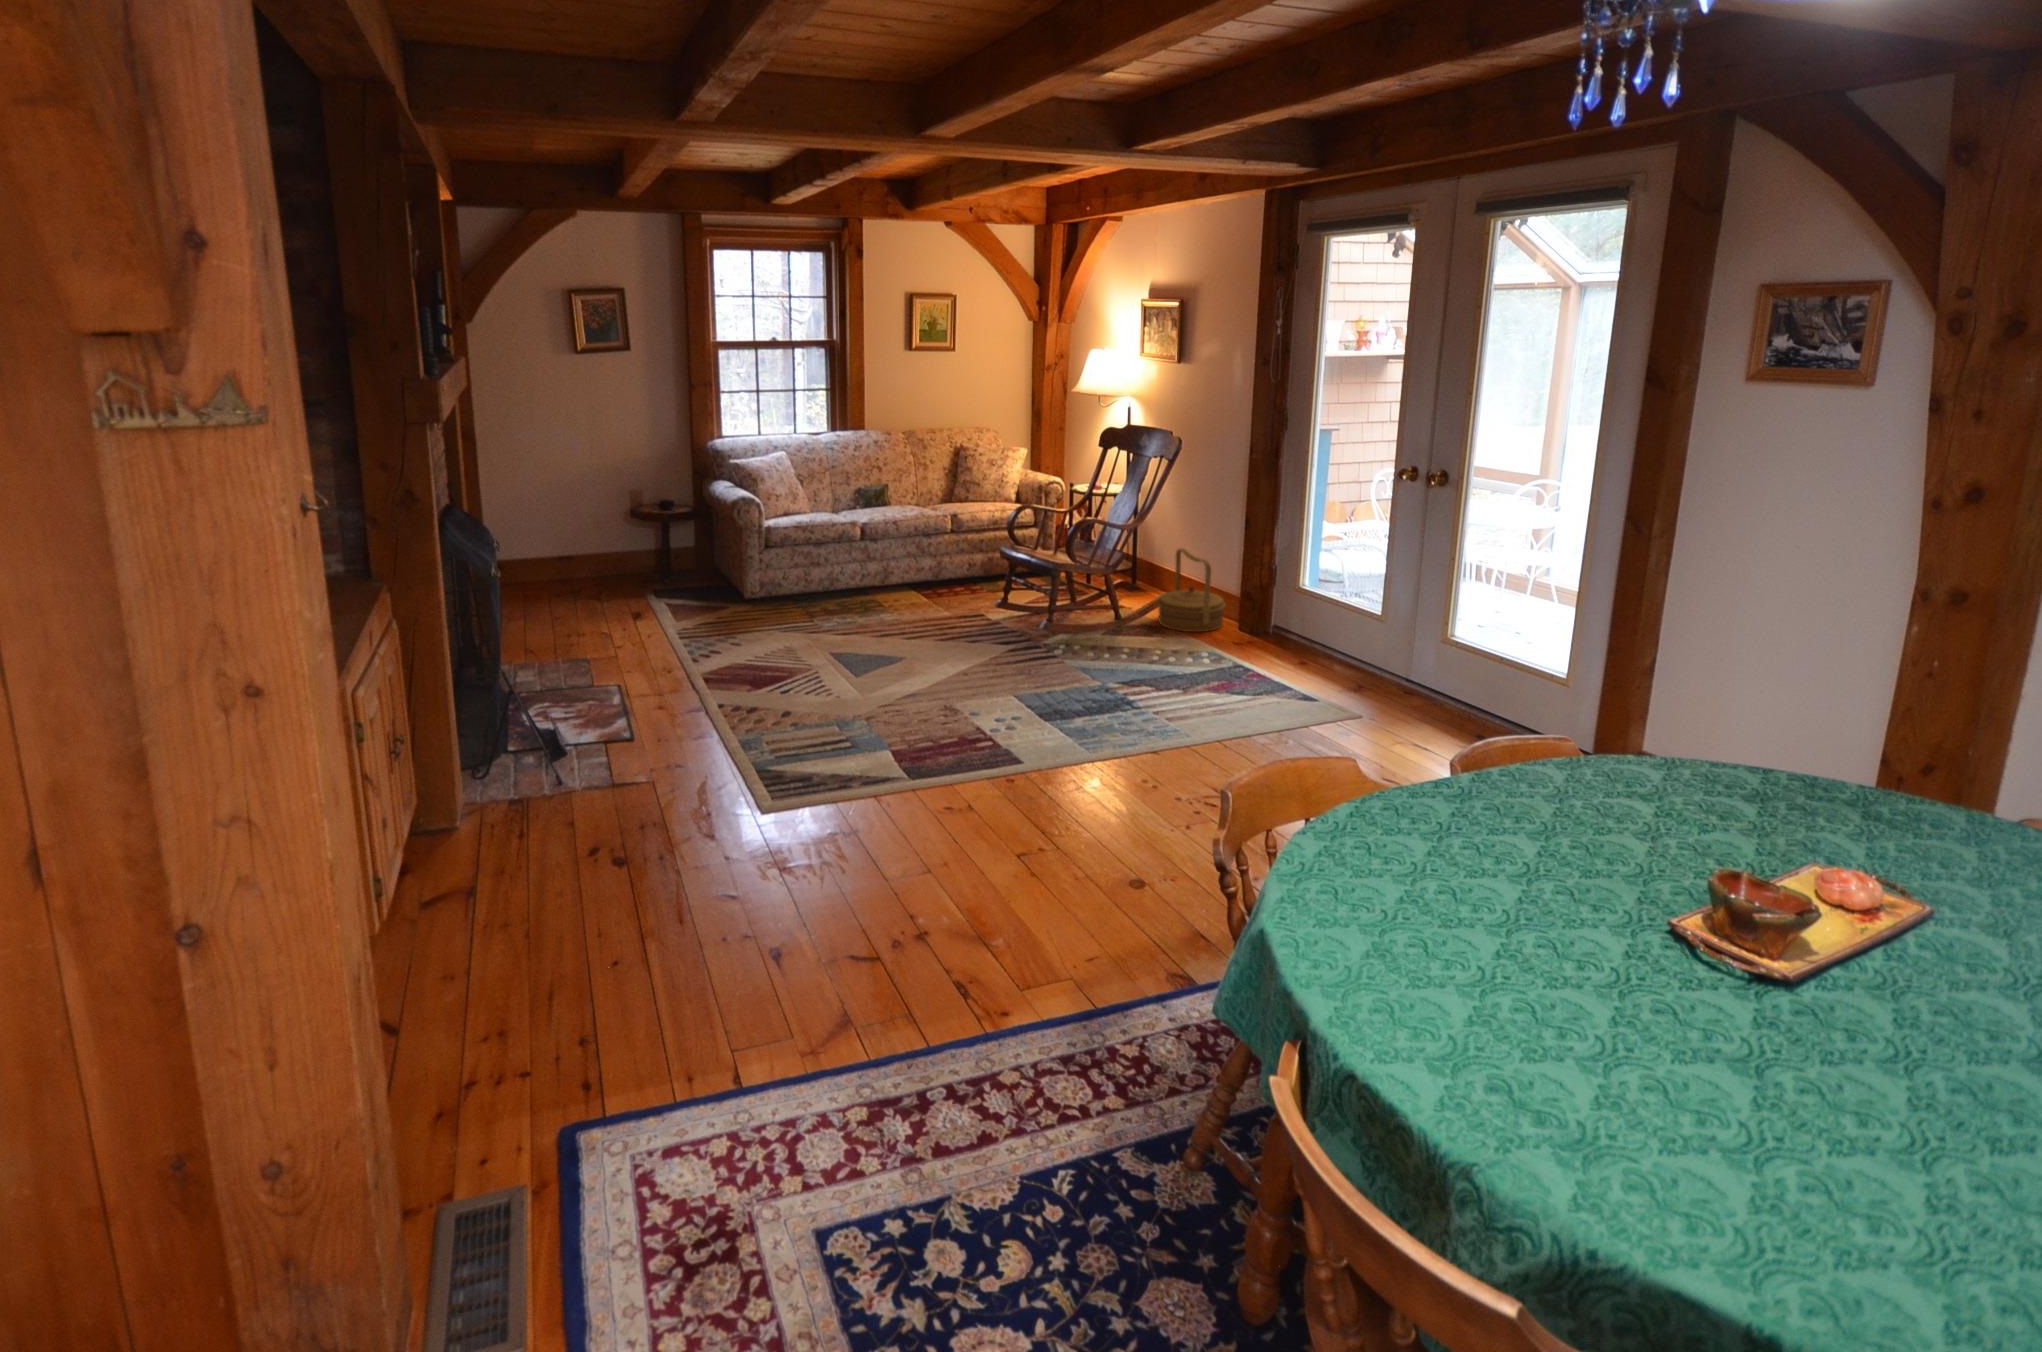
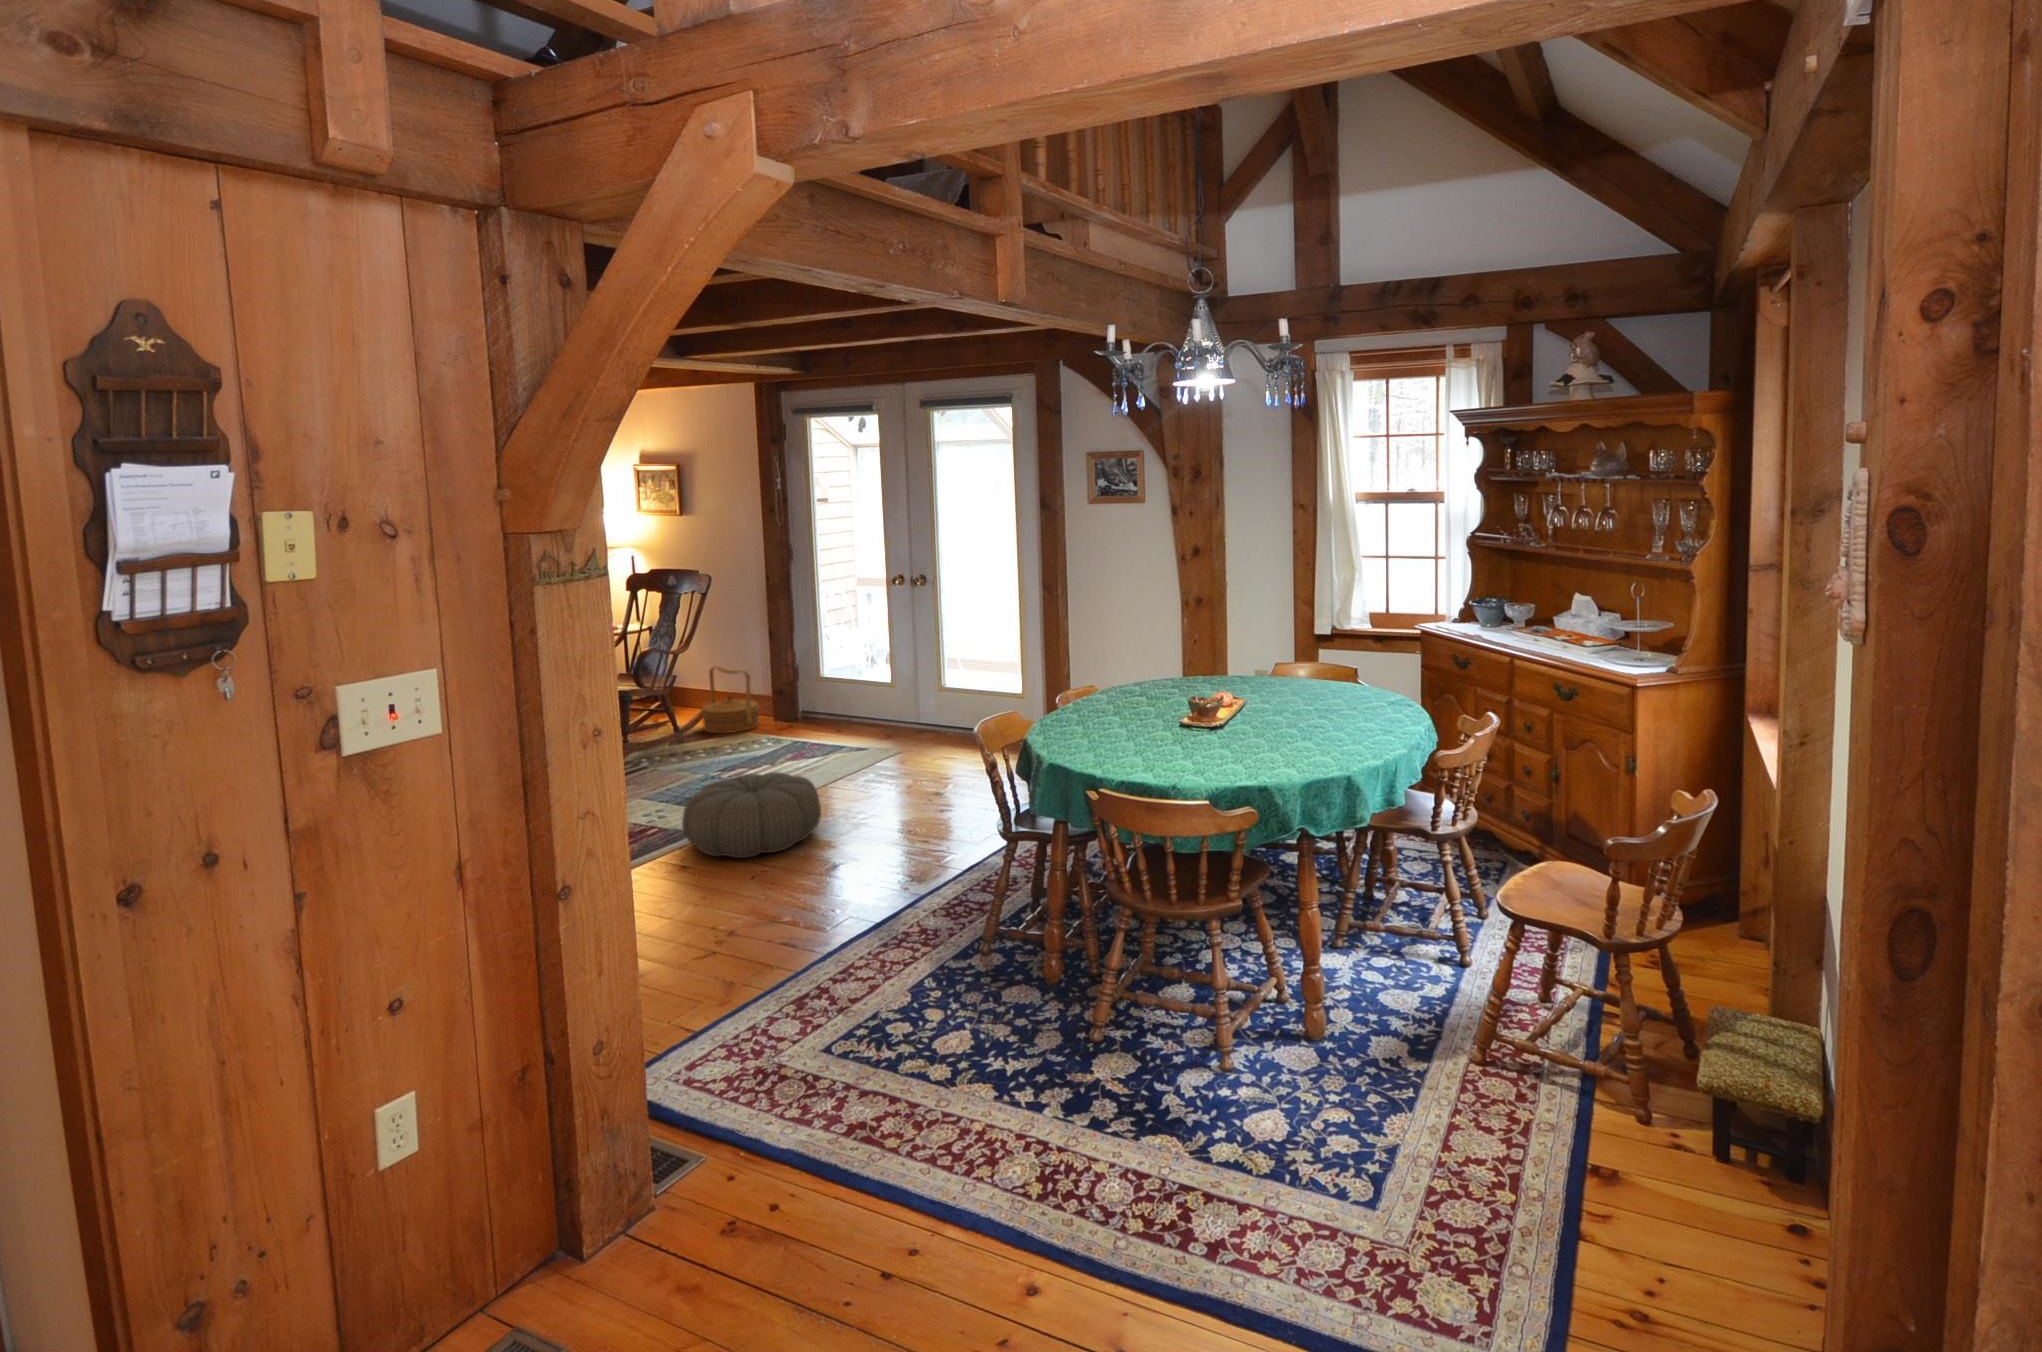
pouf: none [991,712,1162,830] -> present [682,772,821,858]

